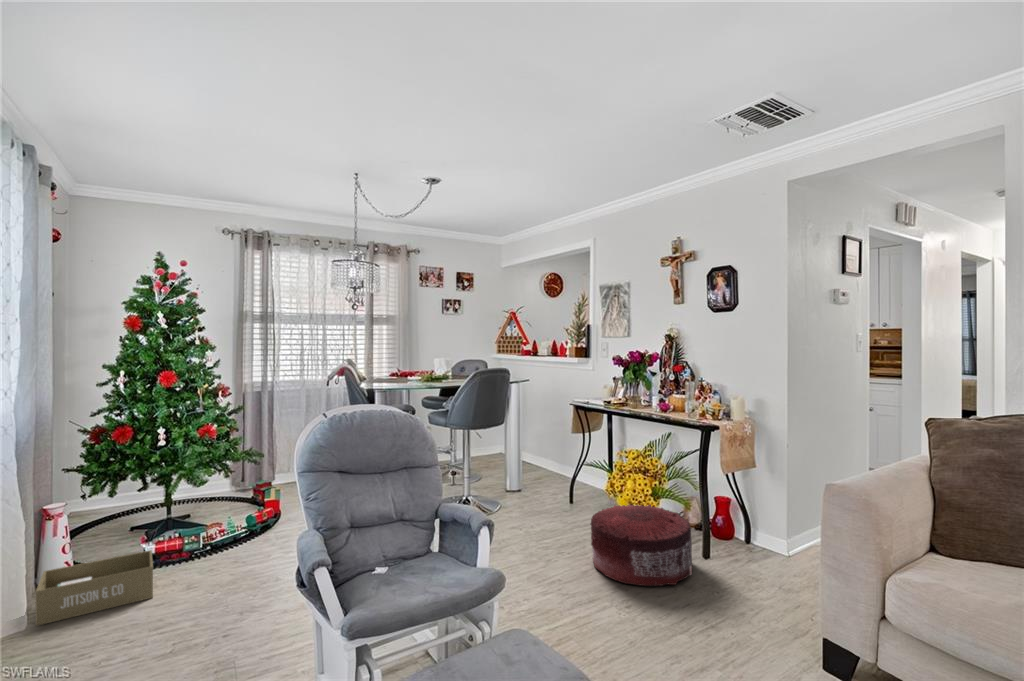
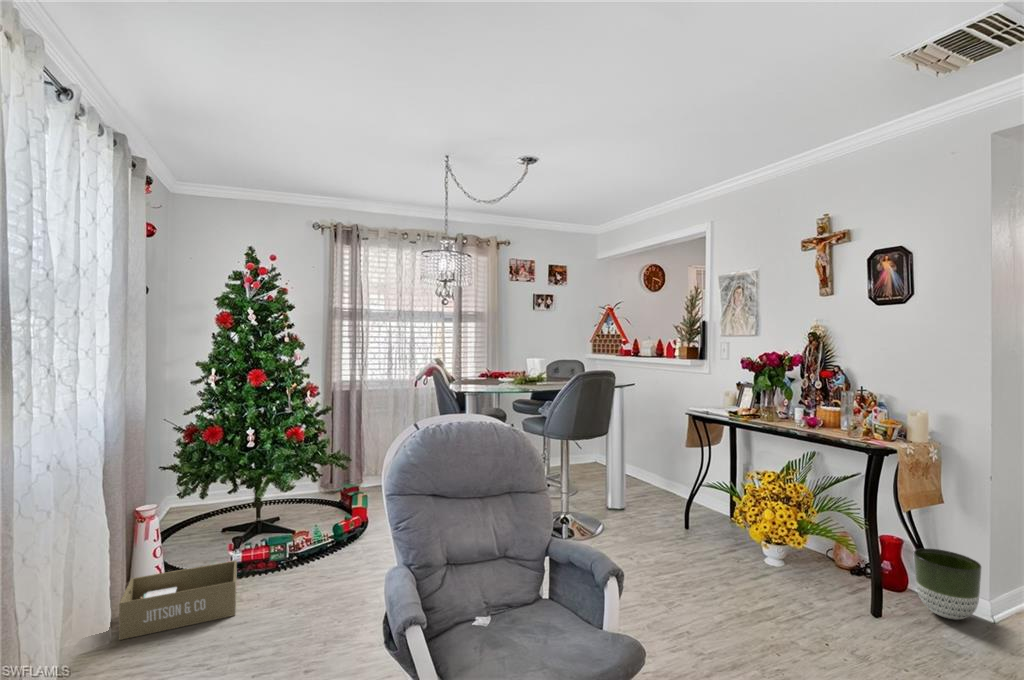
planter: none [733,503,777,555] -> present [914,548,981,620]
pouf: present [590,505,693,586] -> none [726,540,868,656]

